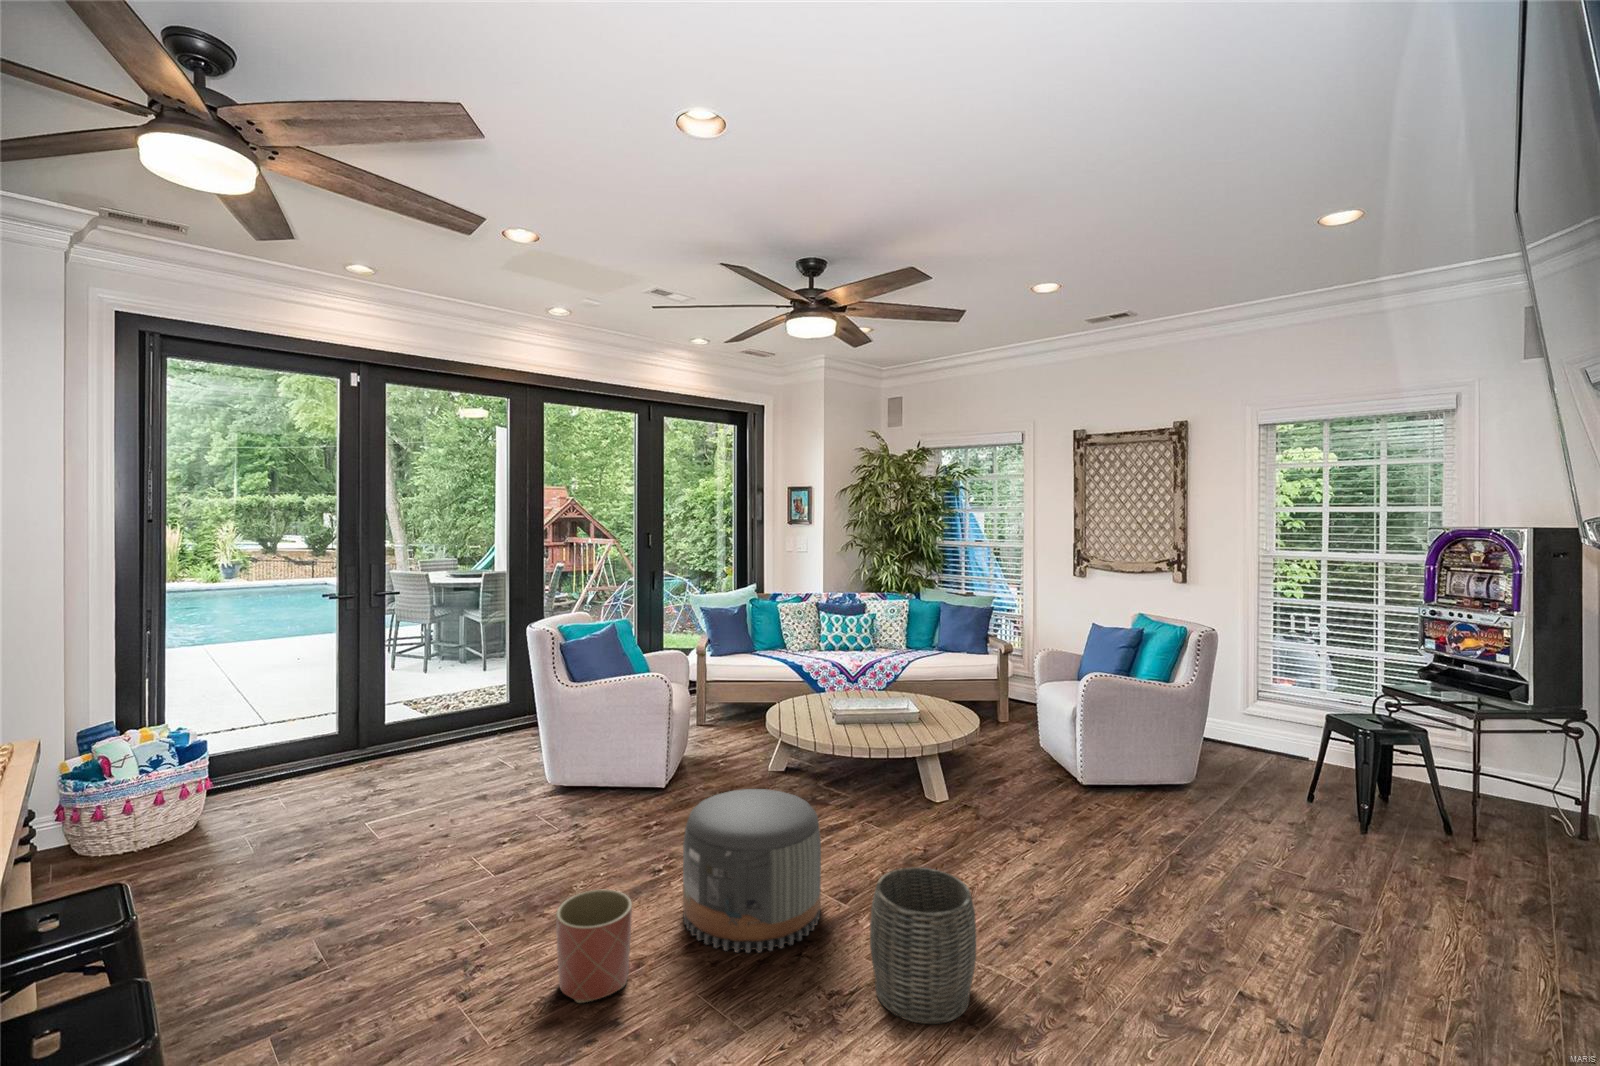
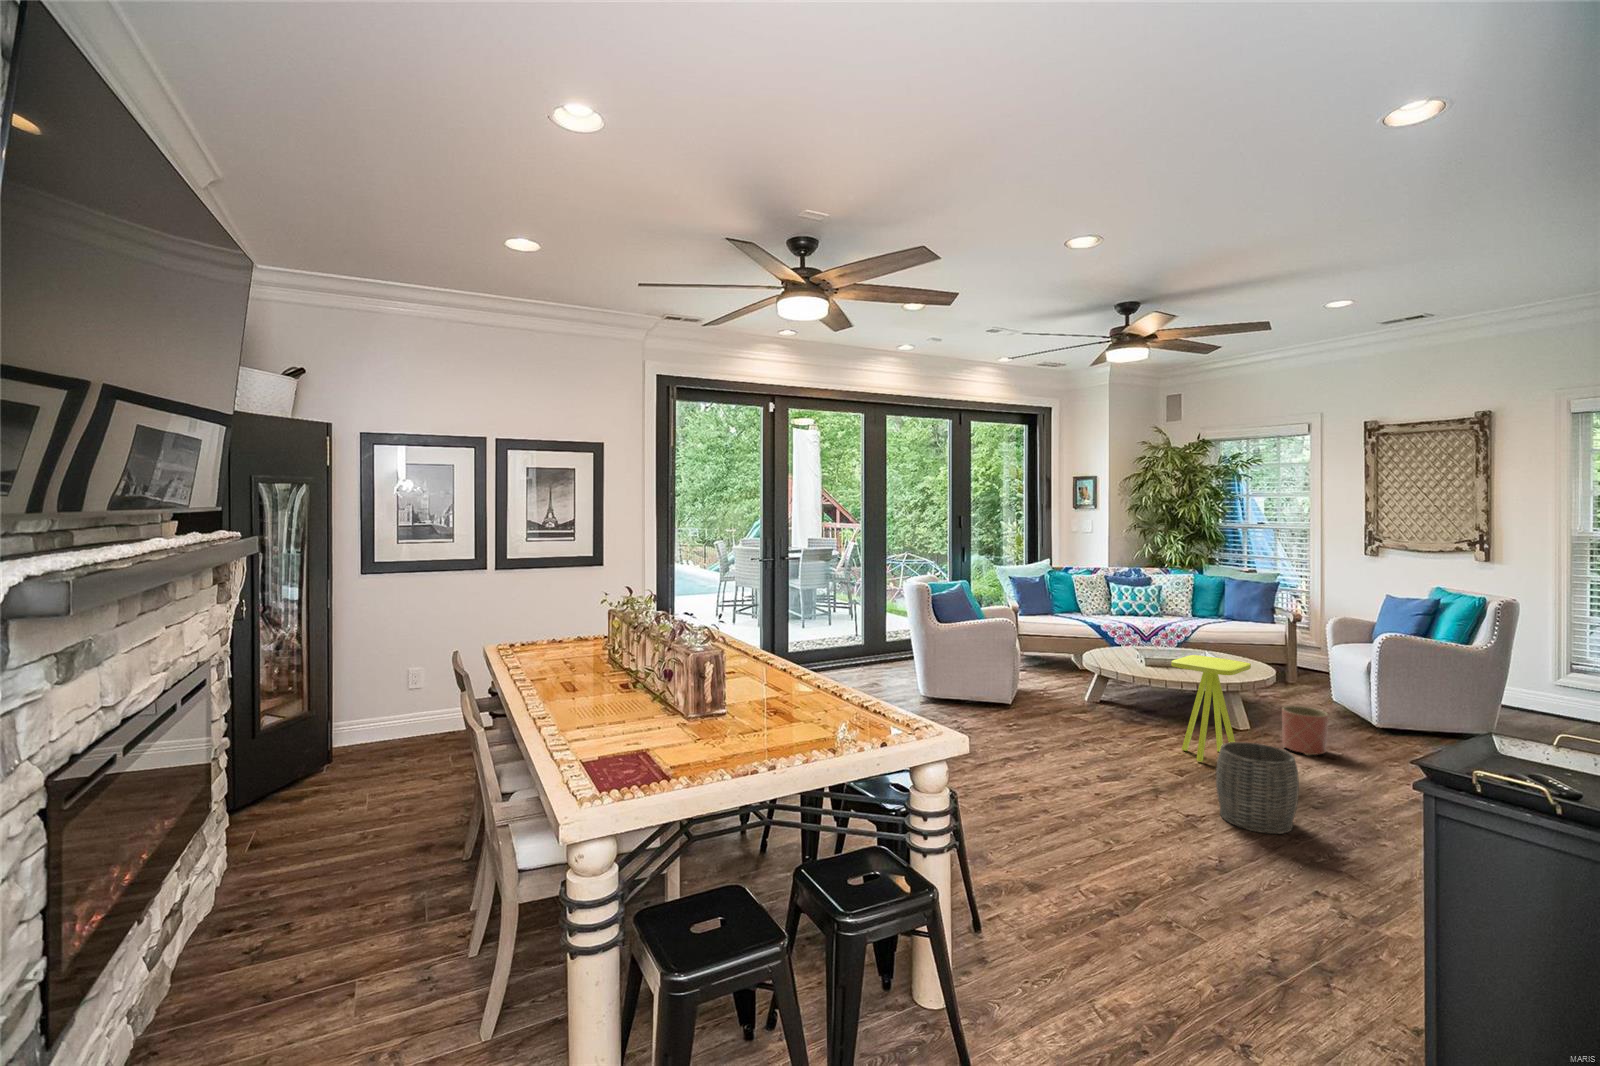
side table: none [843,717,940,870] -> present [1171,655,1251,762]
pouf: present [683,789,821,953] -> none [1064,694,1166,792]
planter: present [556,889,632,1003] -> present [1282,706,1329,755]

